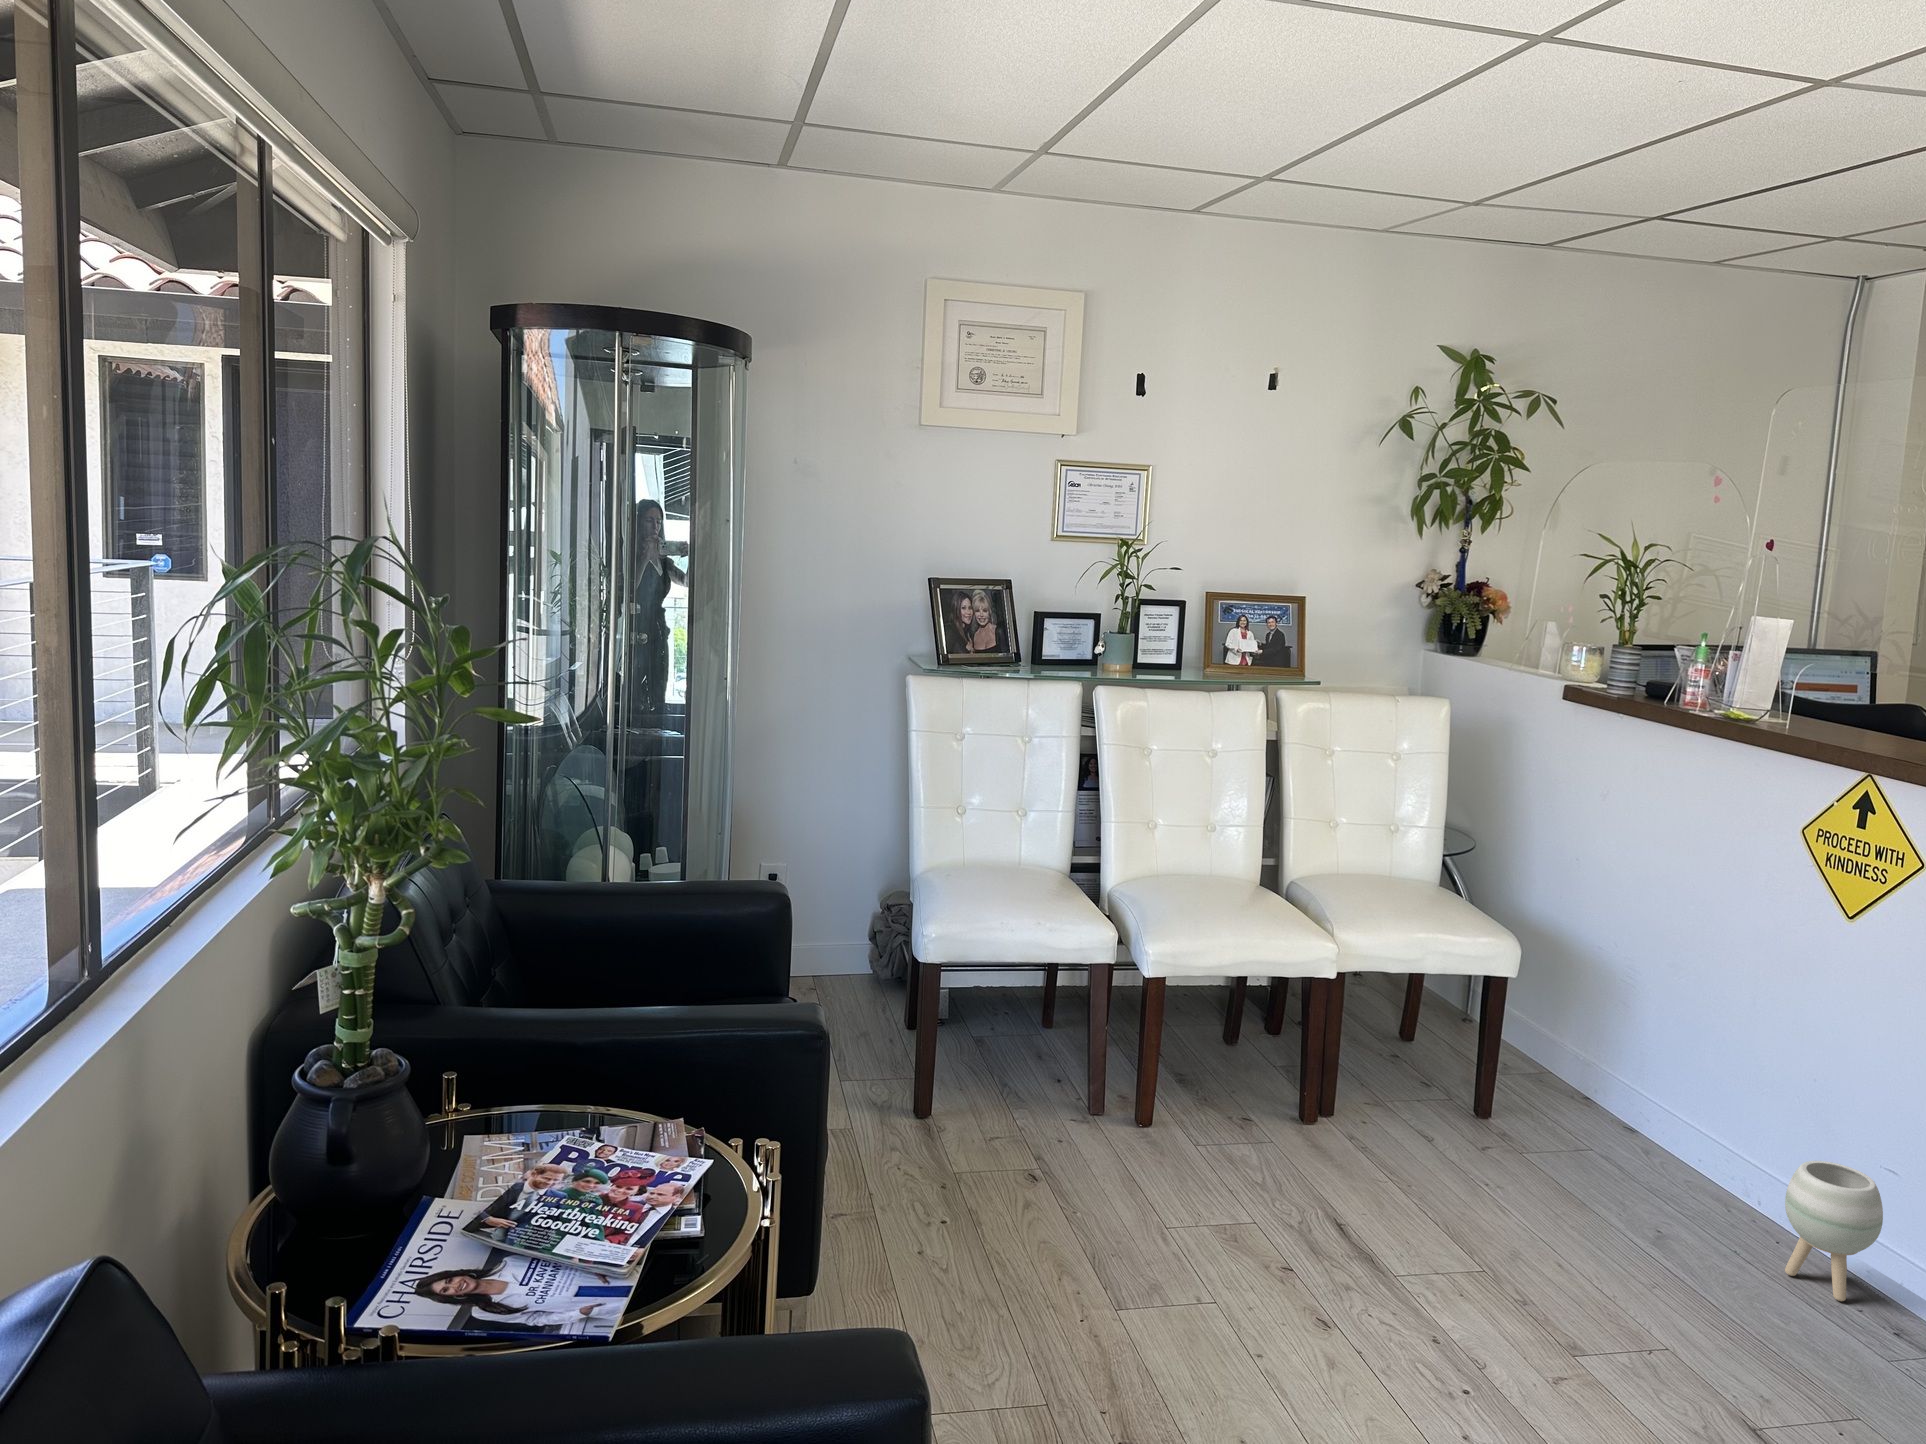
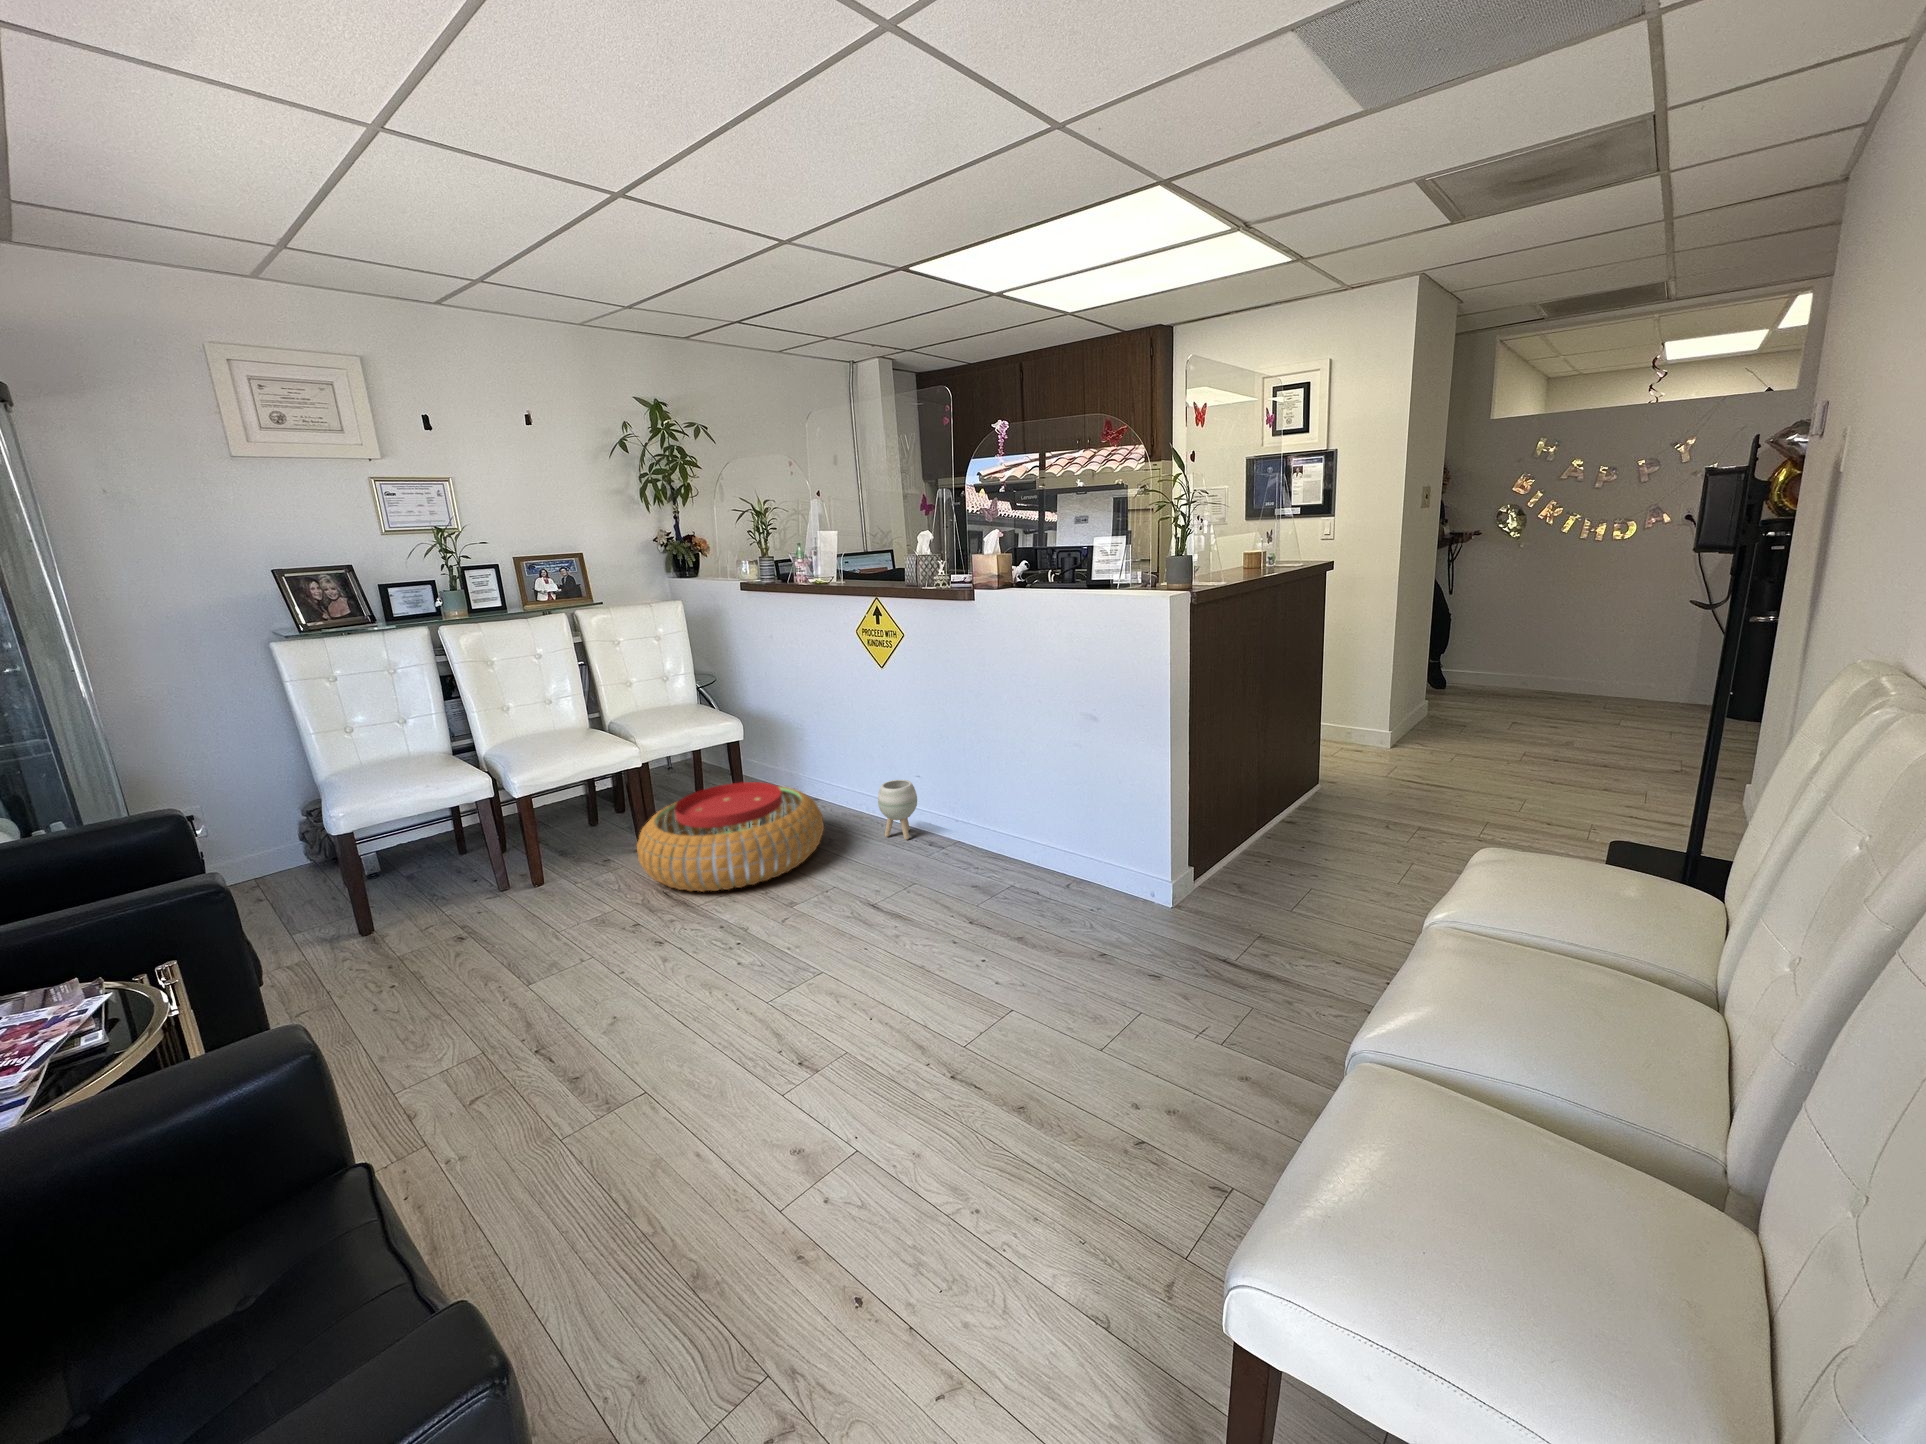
pouf: none [1305,1054,1658,1277] -> present [637,782,824,892]

